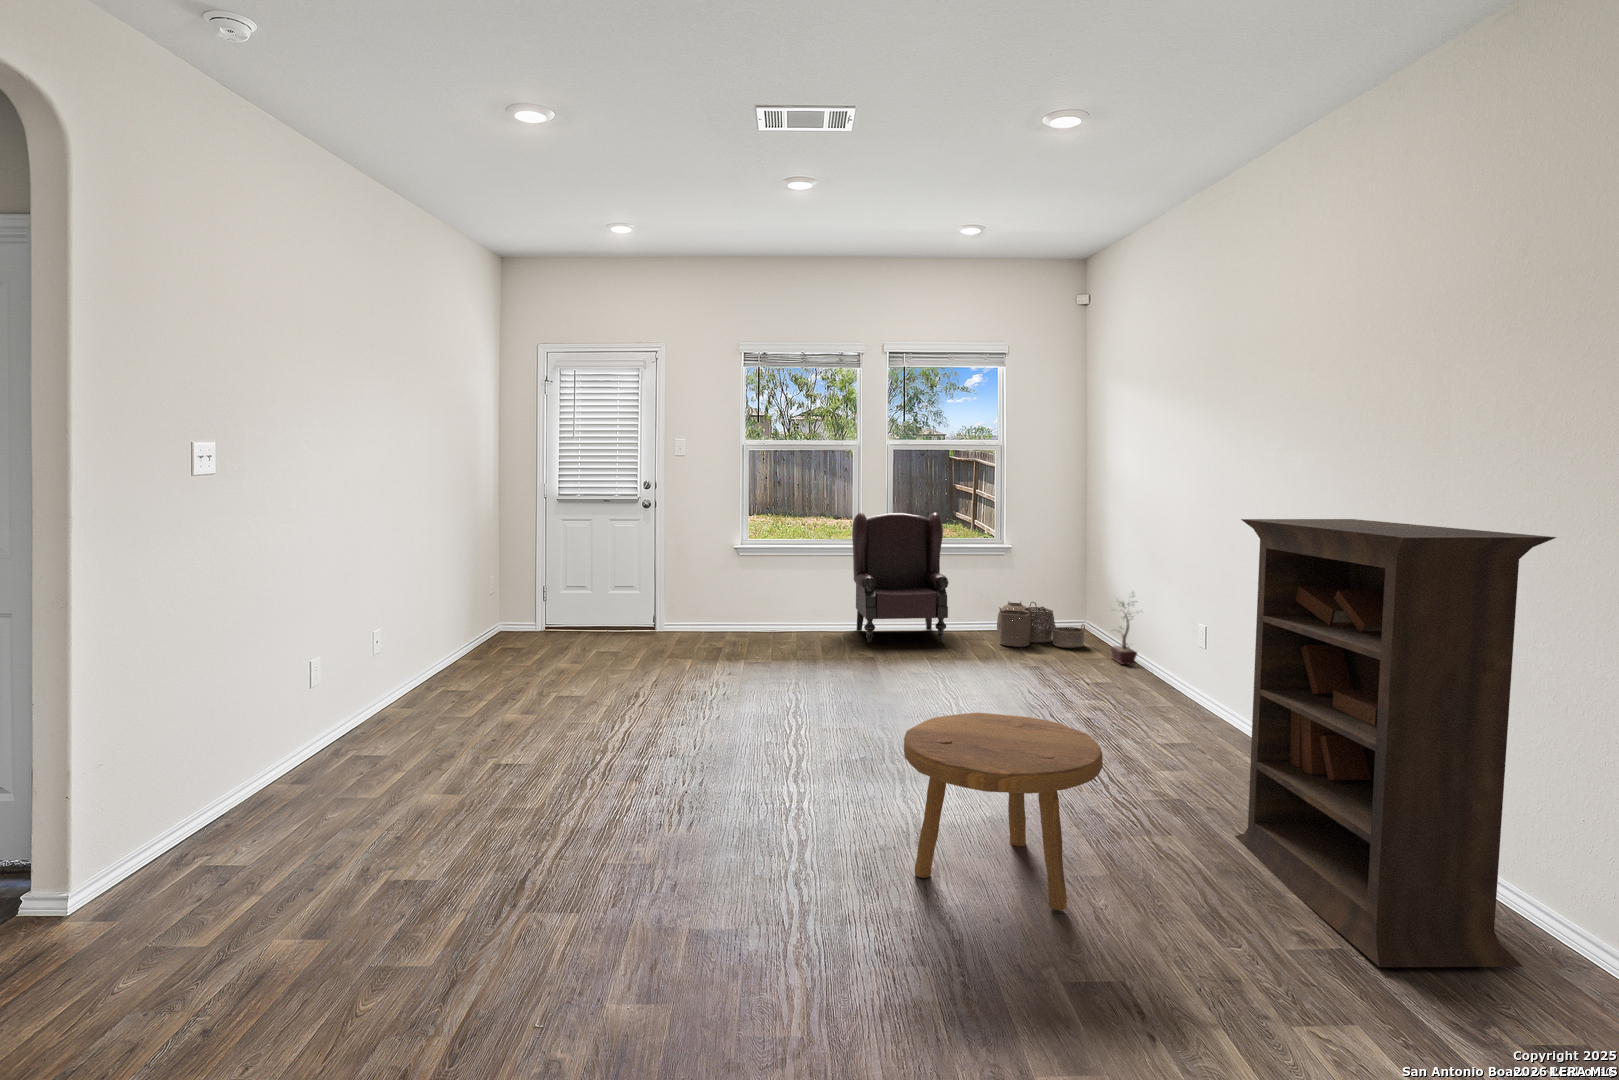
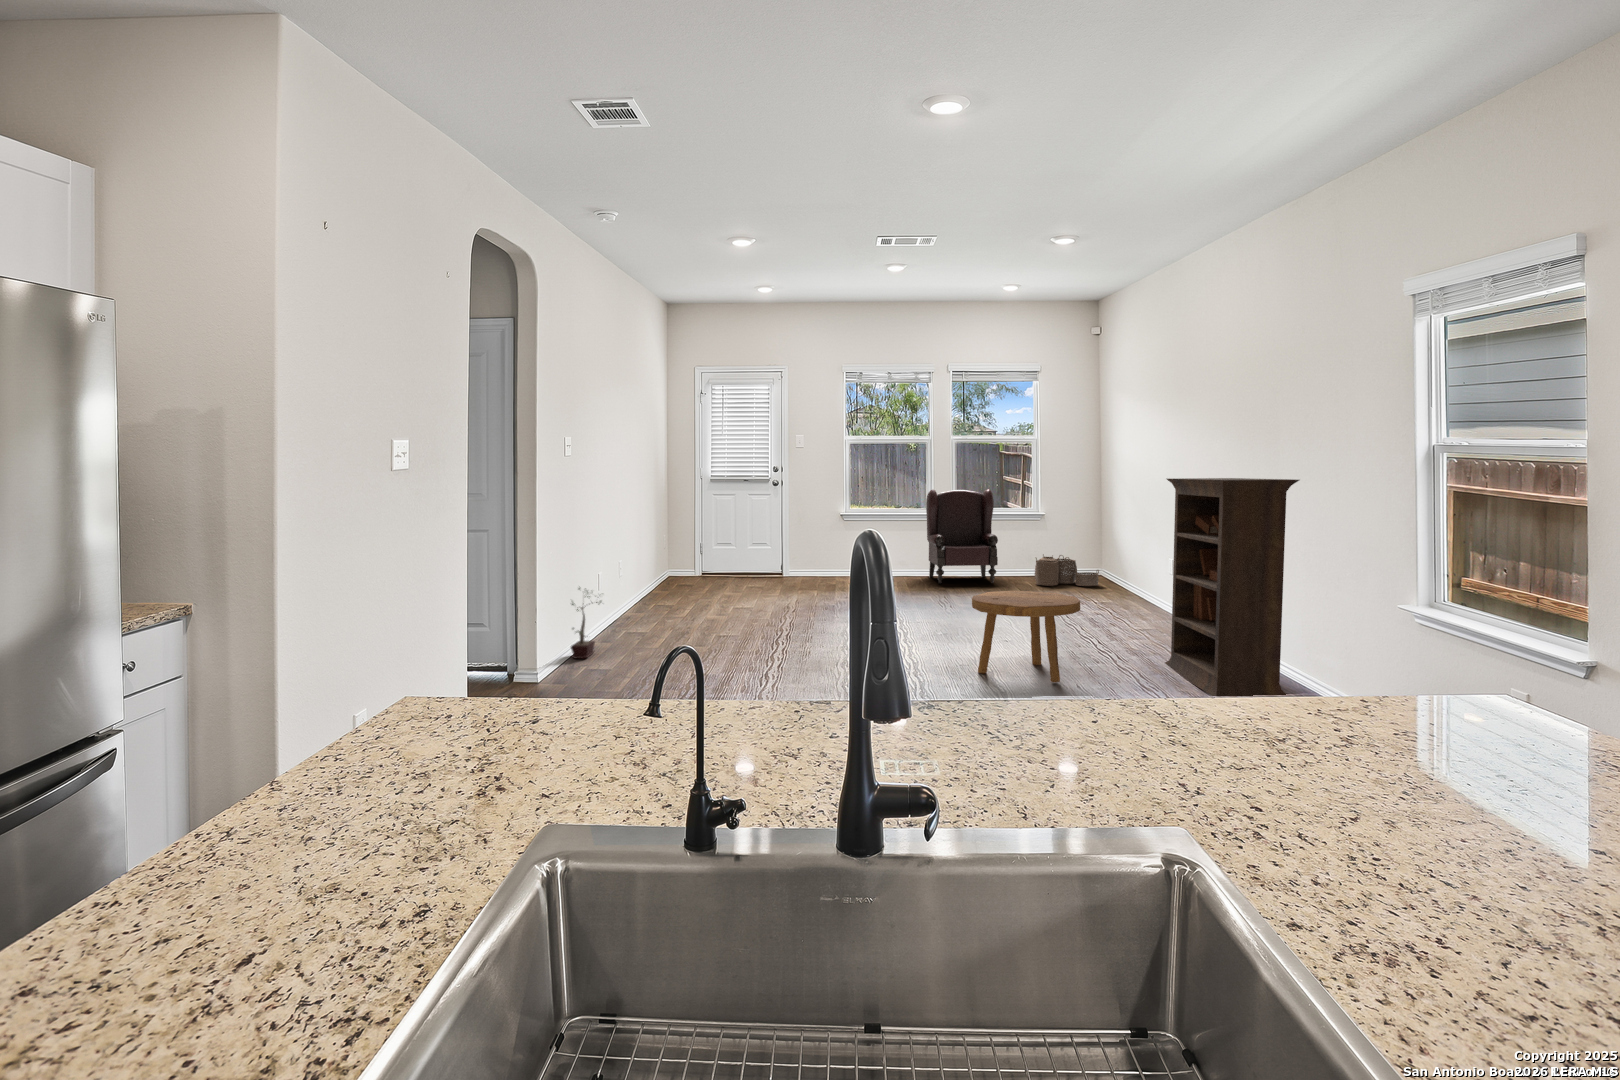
potted plant: present [1111,591,1137,664] -> present [571,588,601,658]

